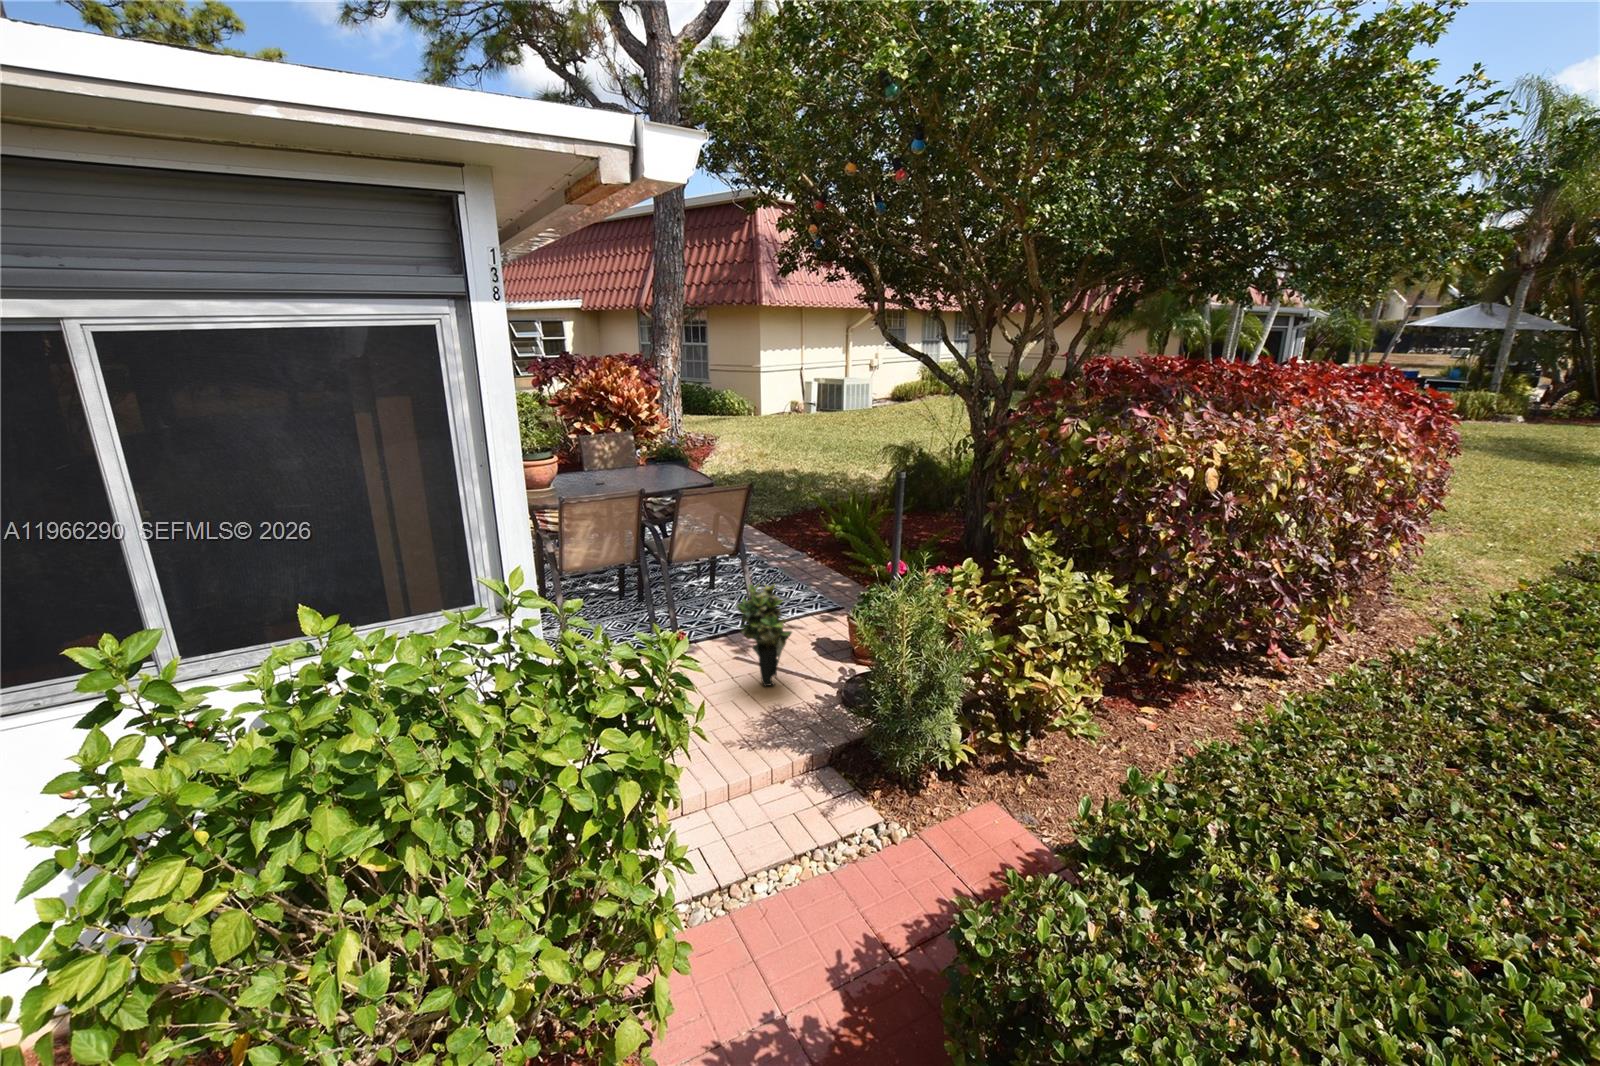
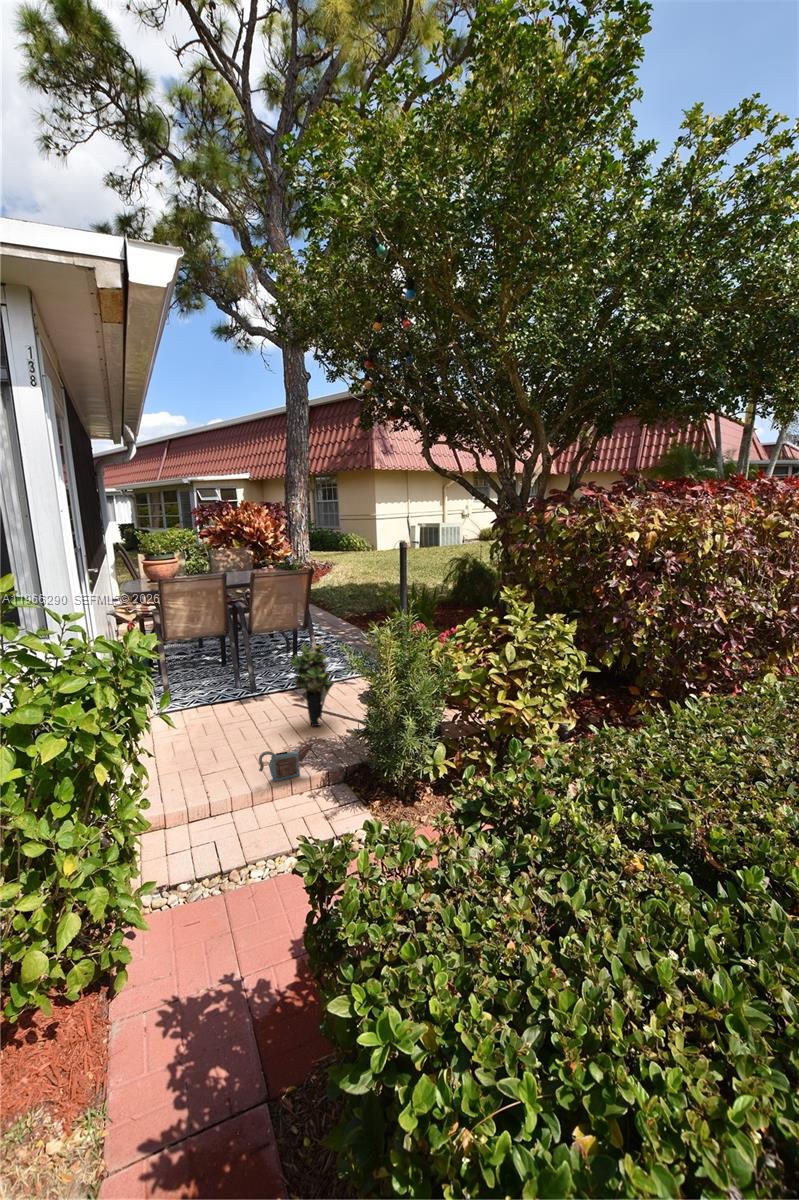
watering can: none [727,718,788,765] -> present [259,744,313,781]

